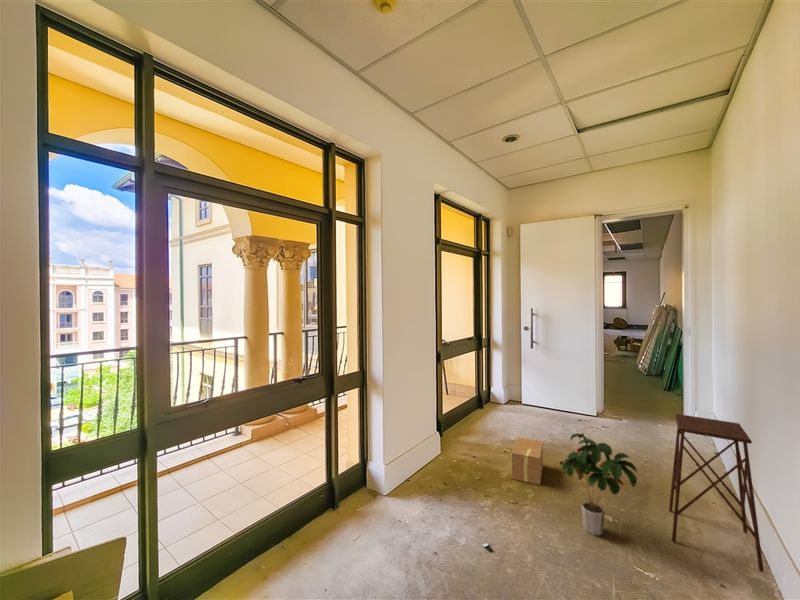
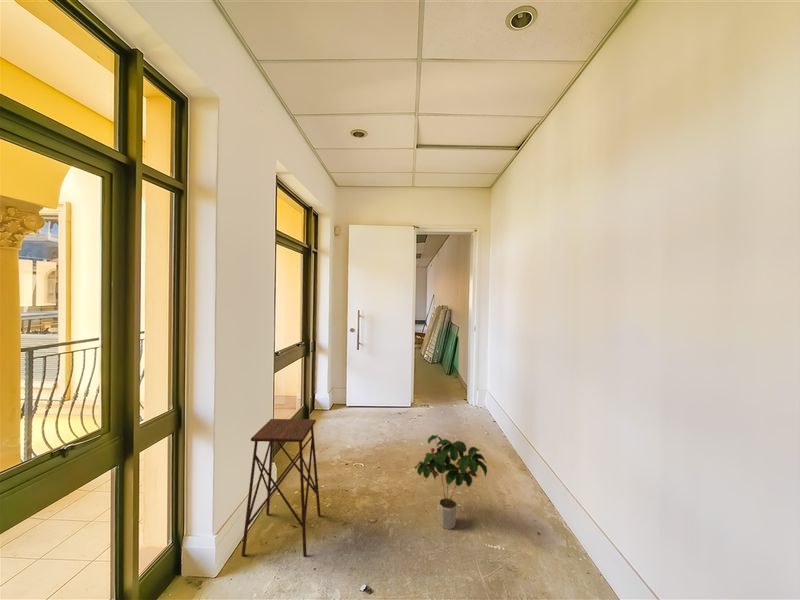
side table: present [669,414,764,572] -> present [241,419,320,556]
cardboard box: present [512,437,543,485] -> none [362,446,391,494]

